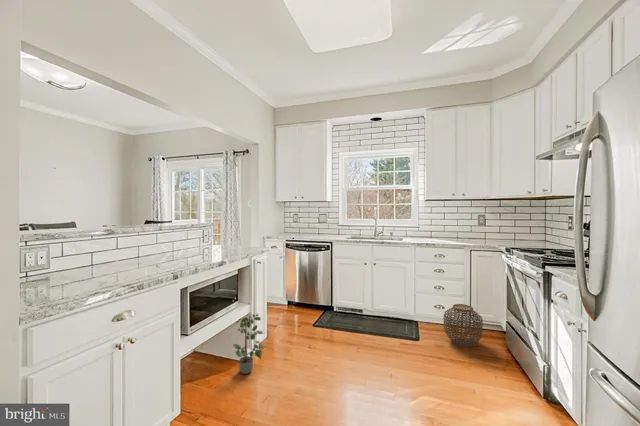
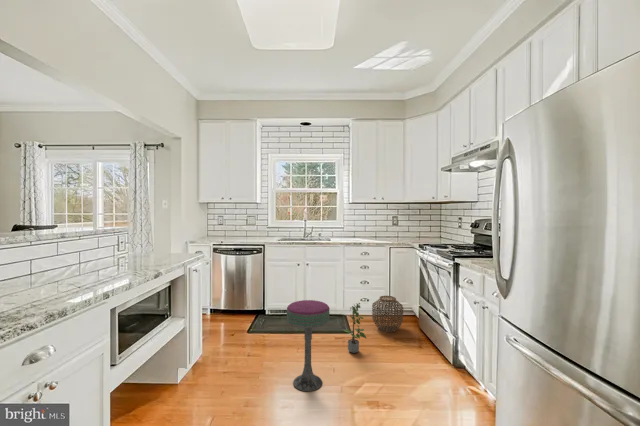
bar stool: none [330,300,376,398] -> present [287,300,330,391]
potted plant: present [233,314,266,374] -> present [344,303,366,353]

